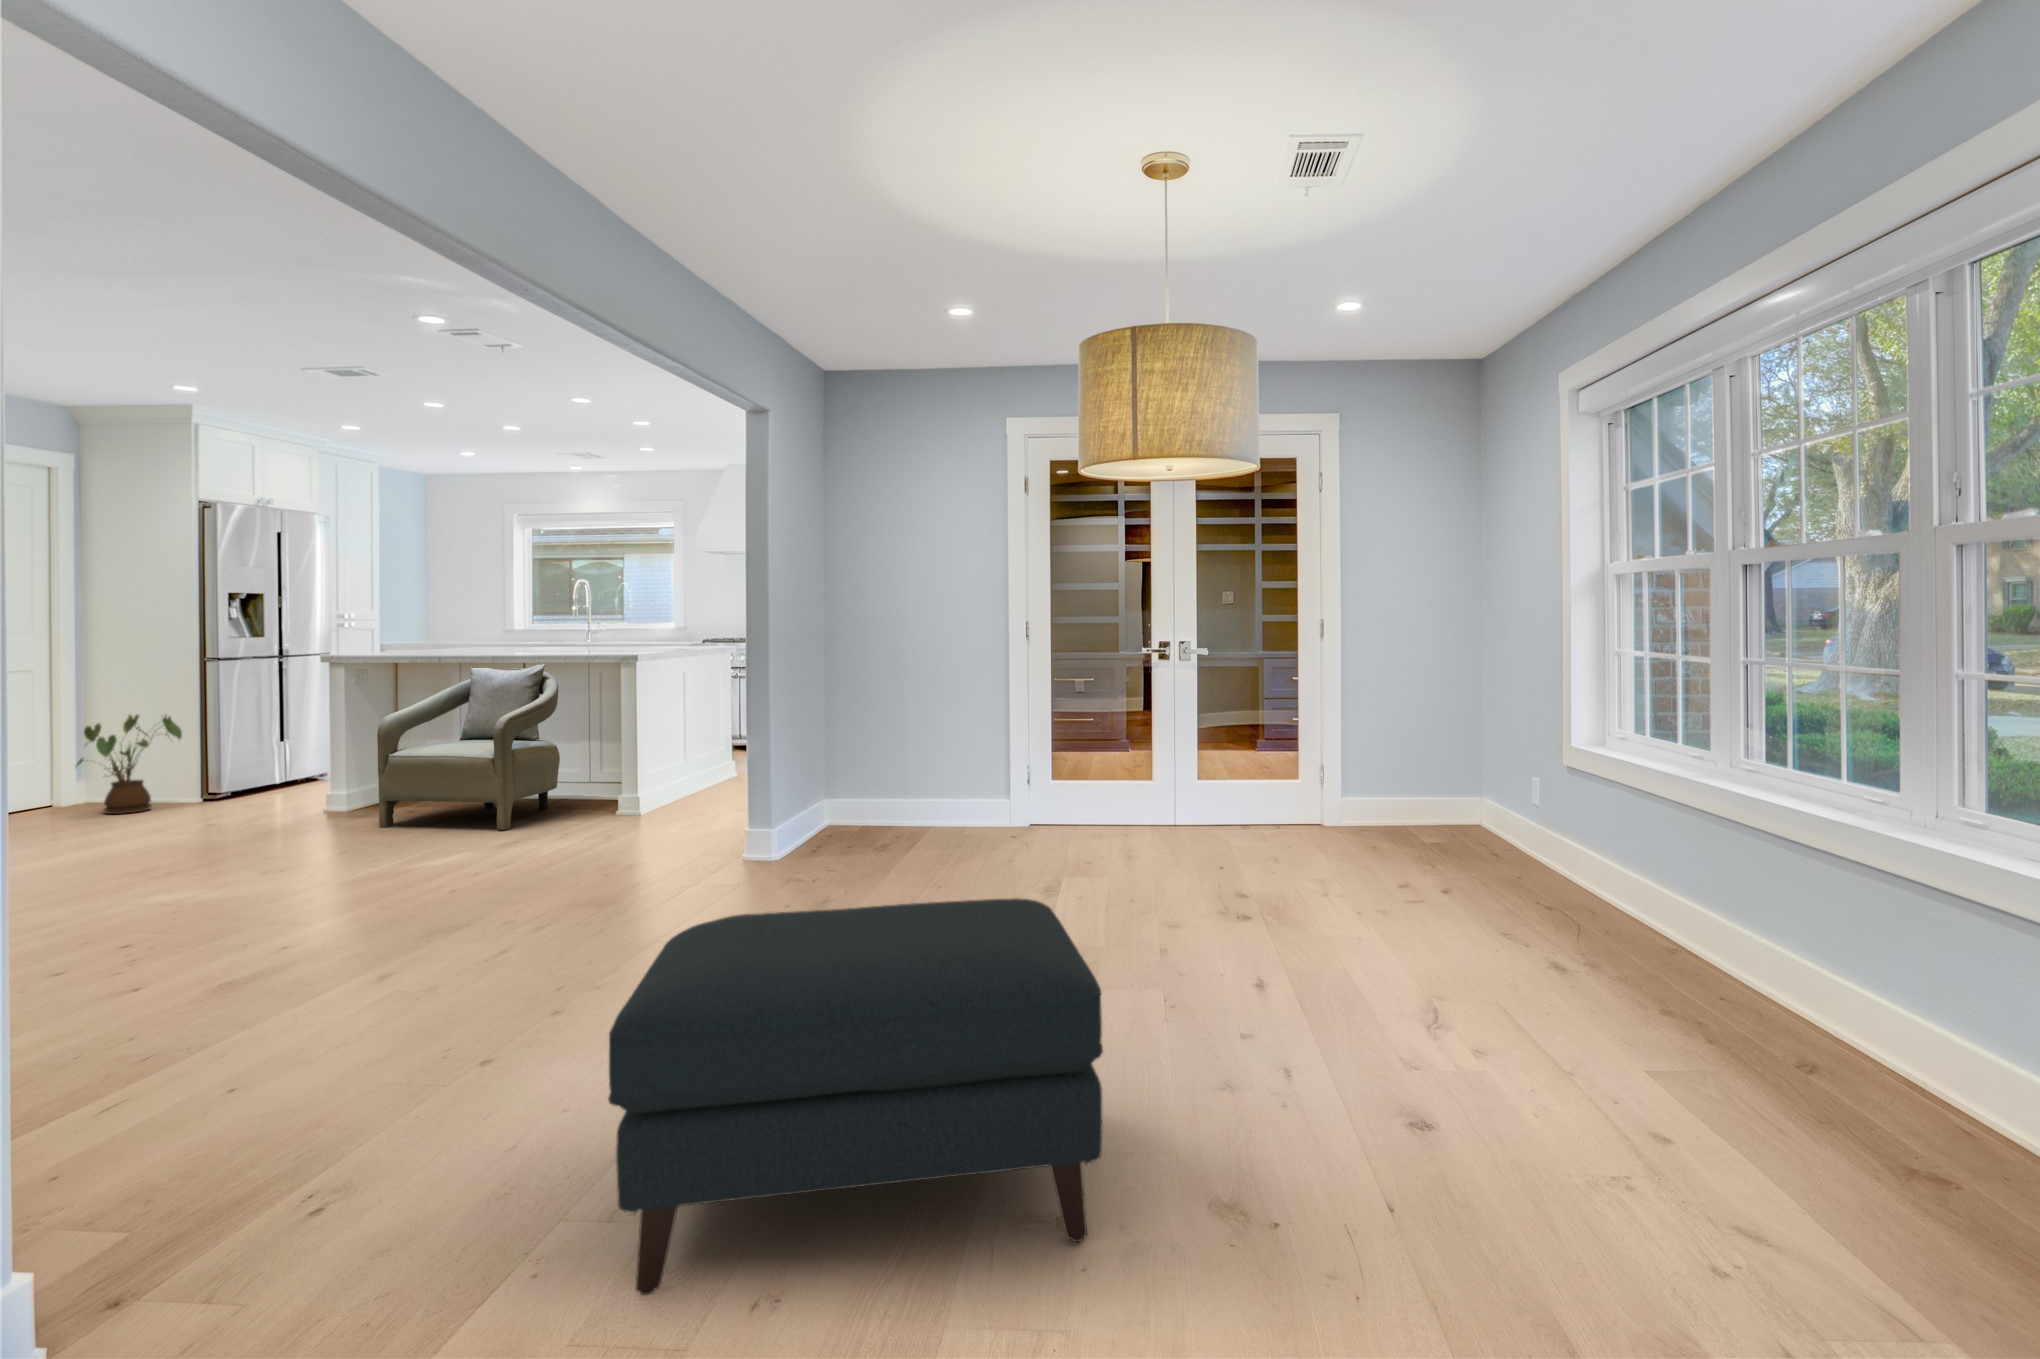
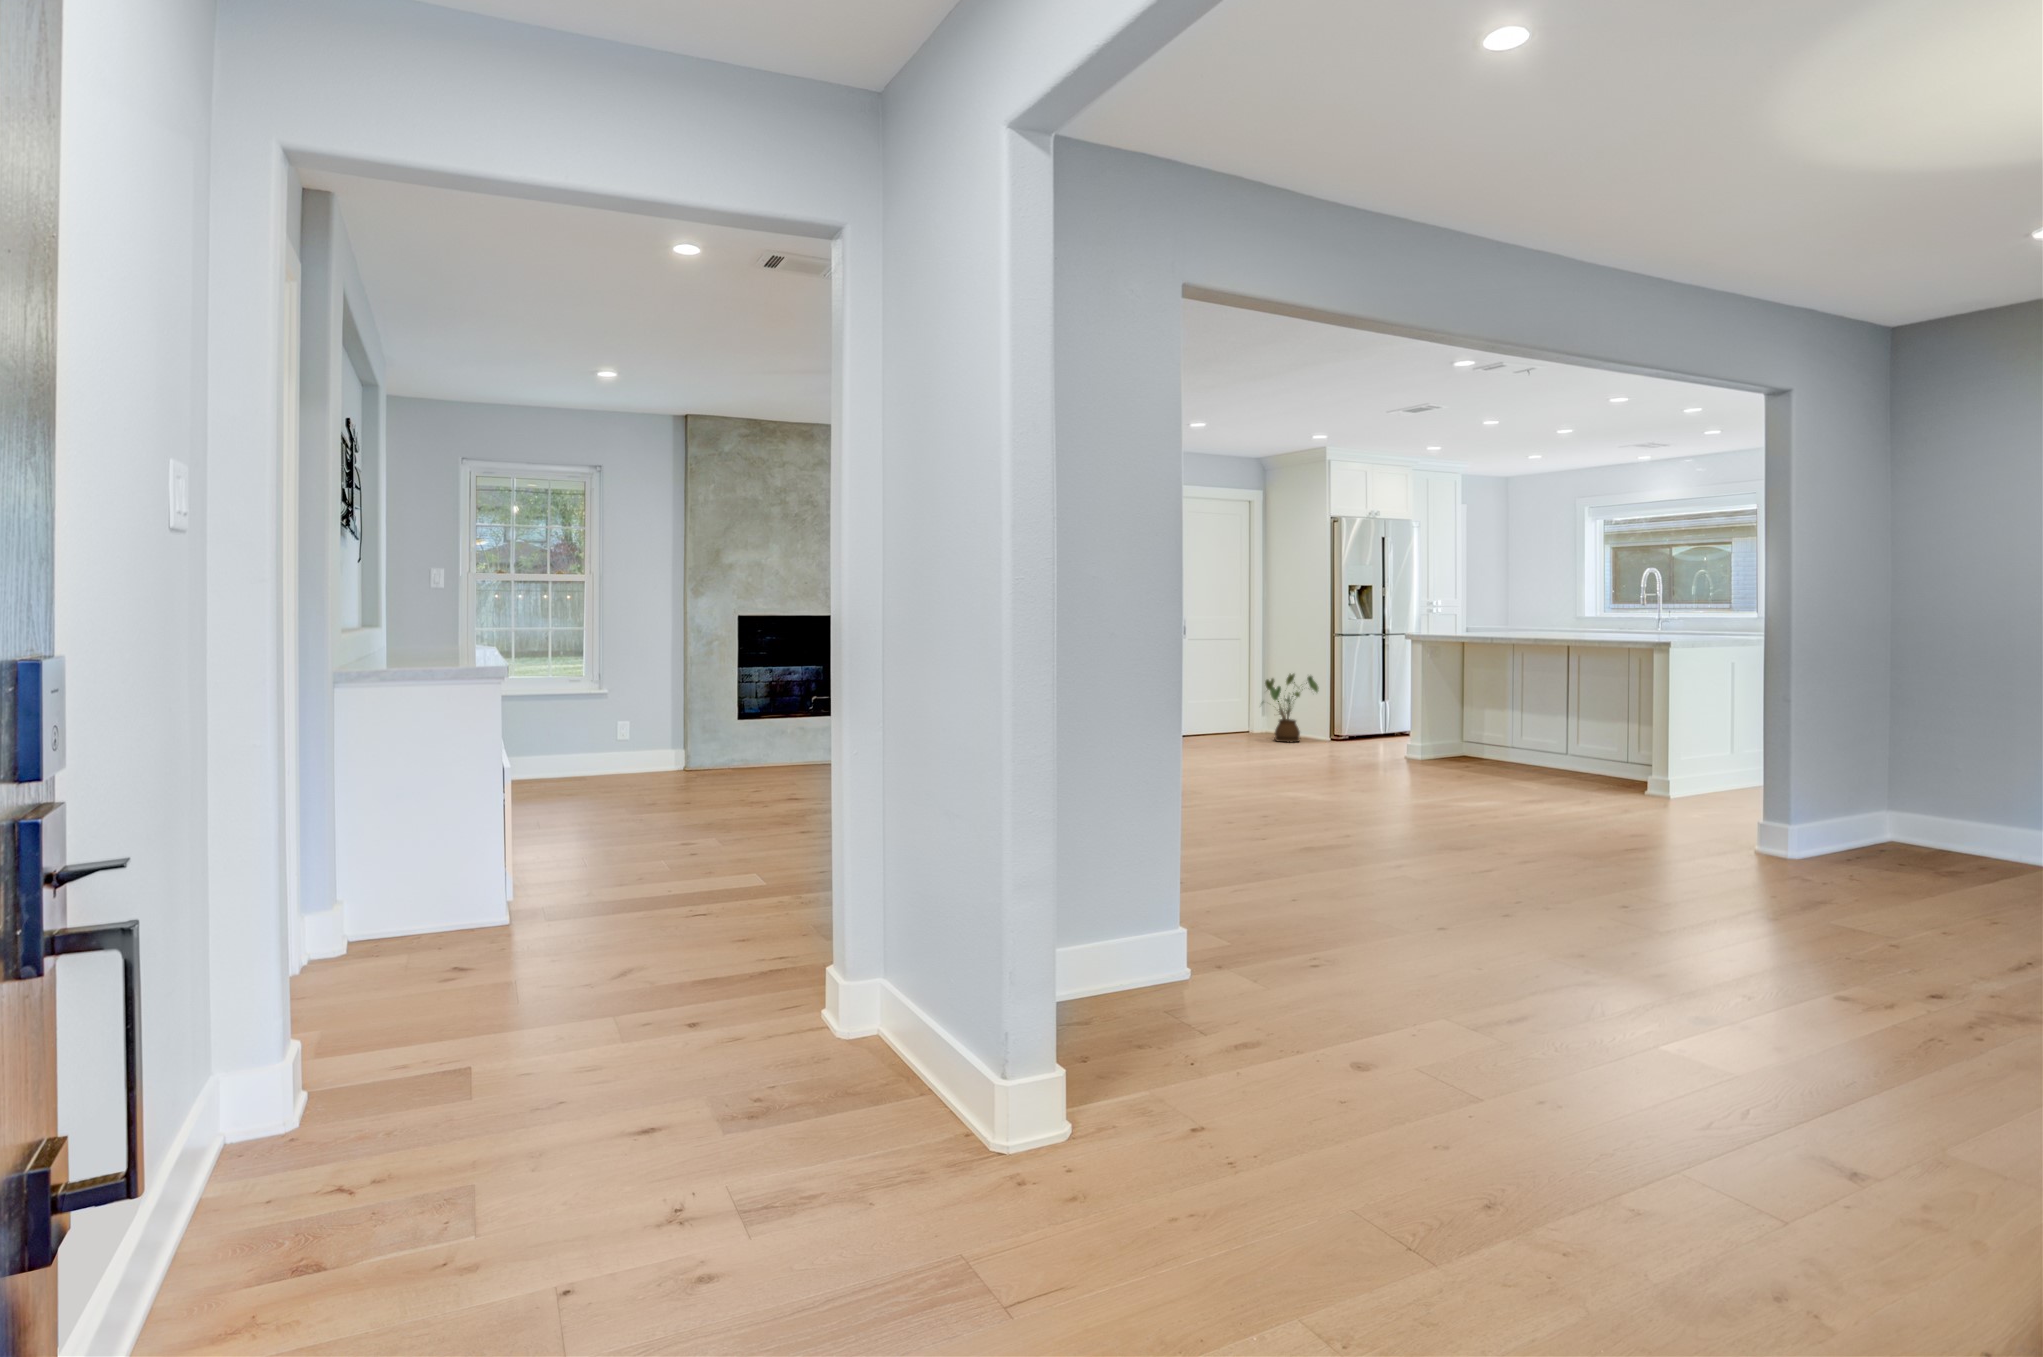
armchair: present [377,664,560,830] -> none [1439,644,1593,791]
ottoman: present [608,898,1103,1295] -> none [1455,841,1964,1196]

